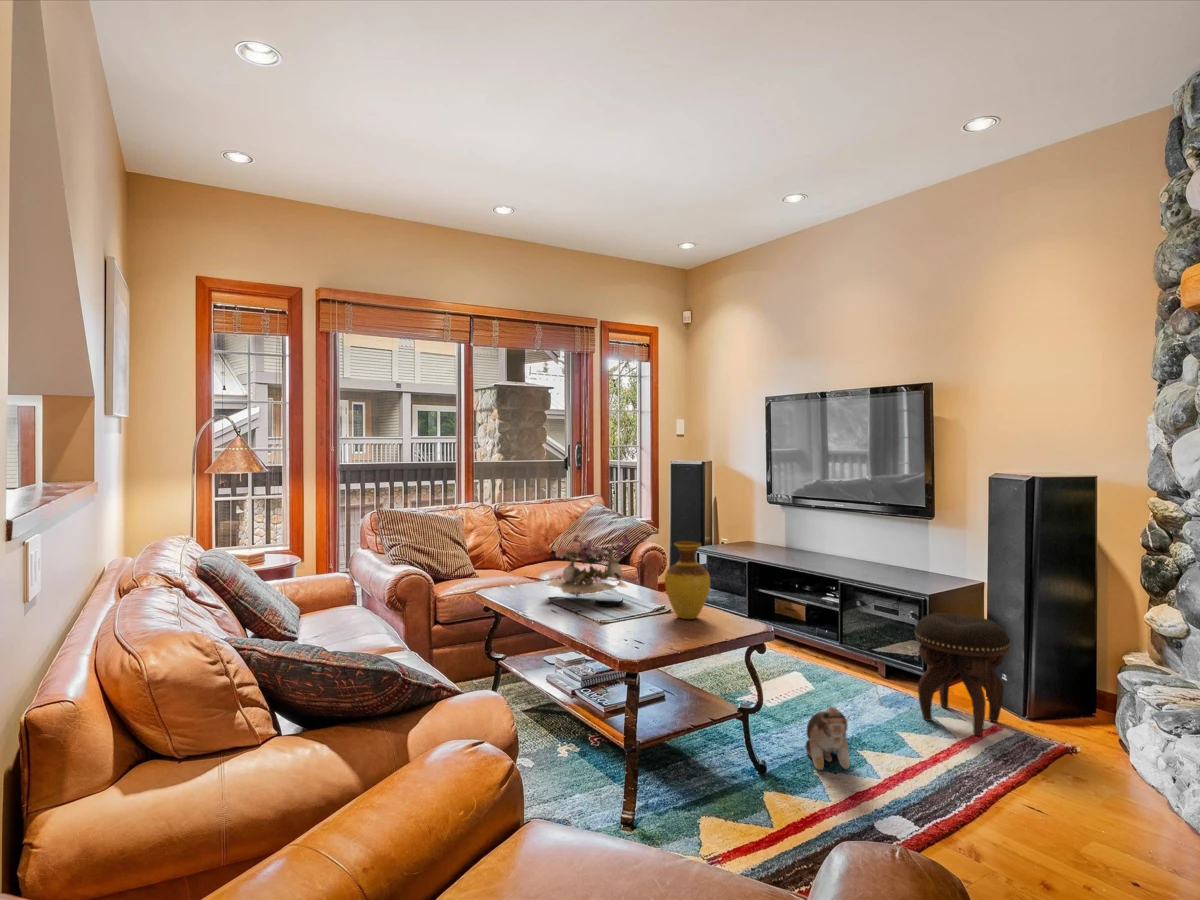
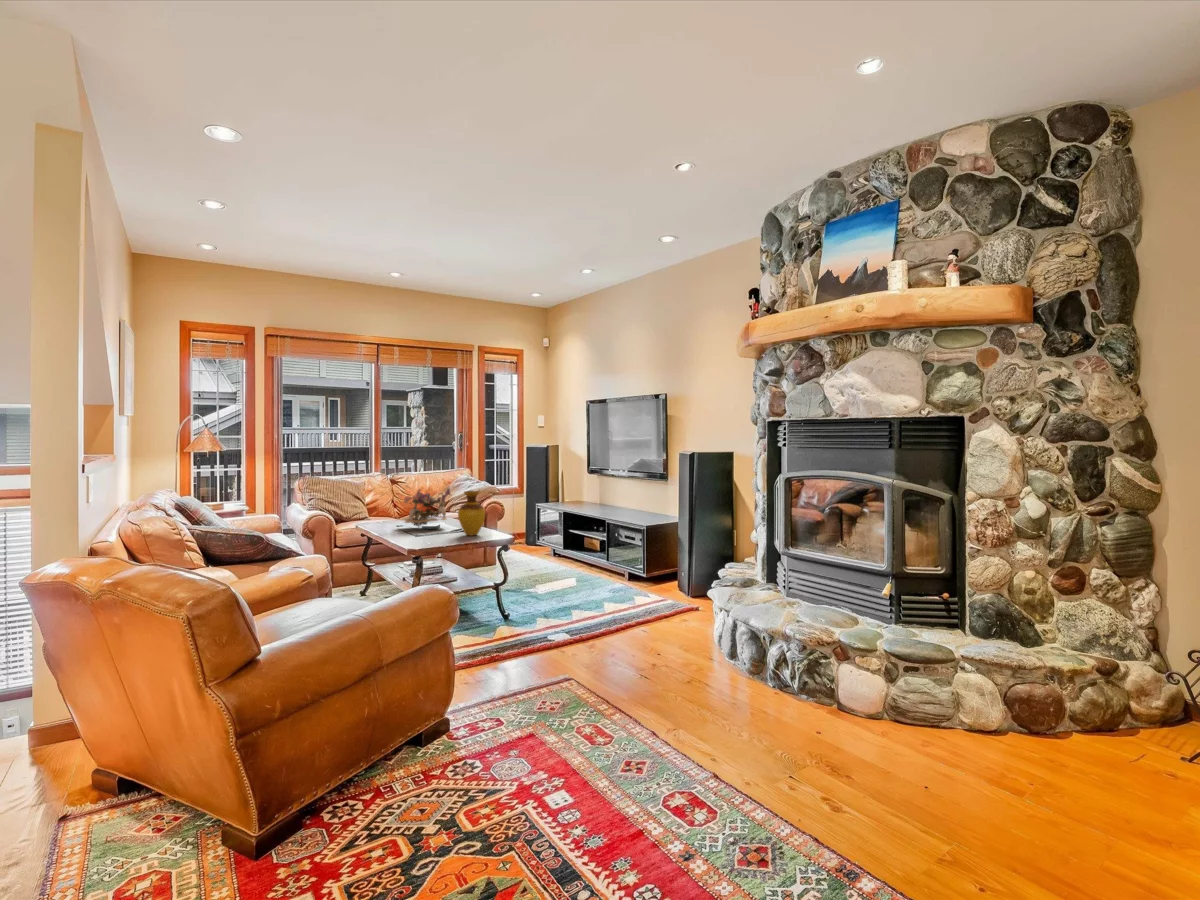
footstool: present [915,613,1010,736] -> none [622,536,672,605]
plush toy: present [806,707,849,770] -> none [532,581,559,617]

